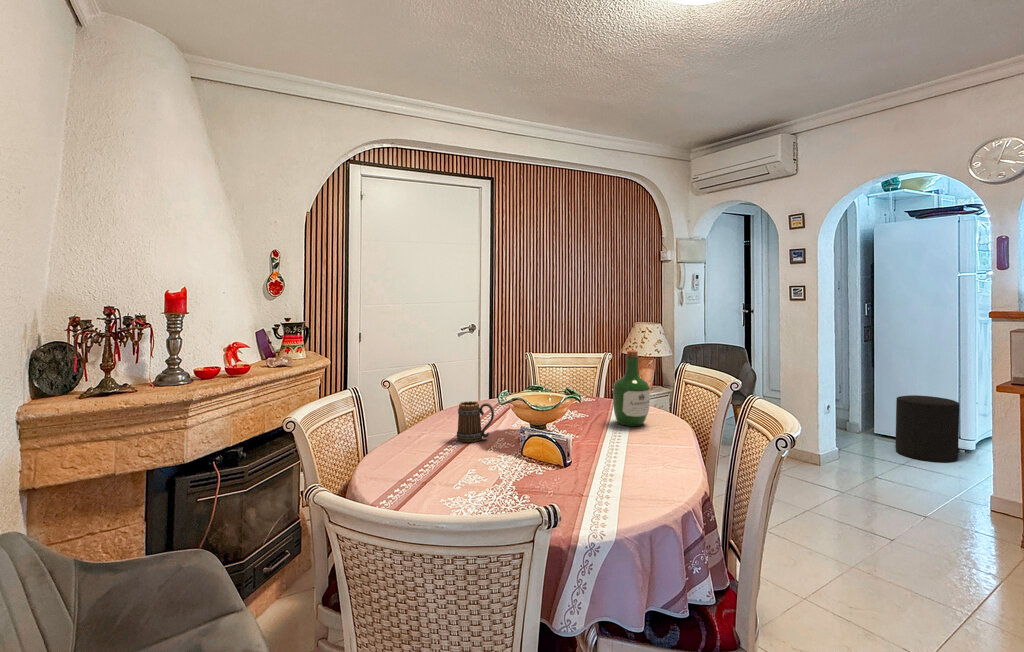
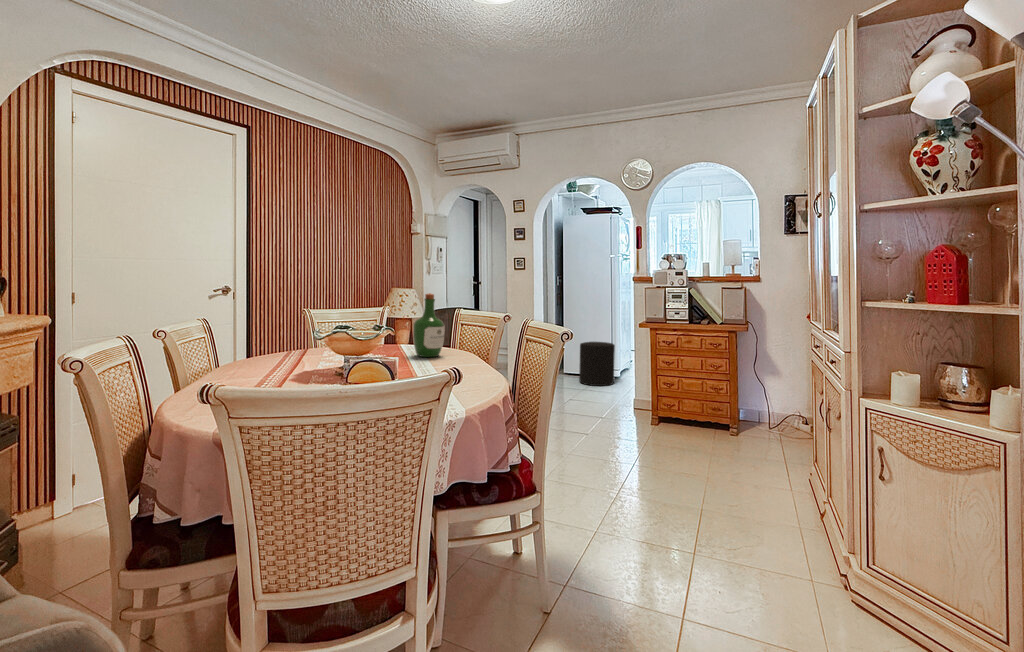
mug: present [457,401,494,442] -> none [274,340,314,378]

